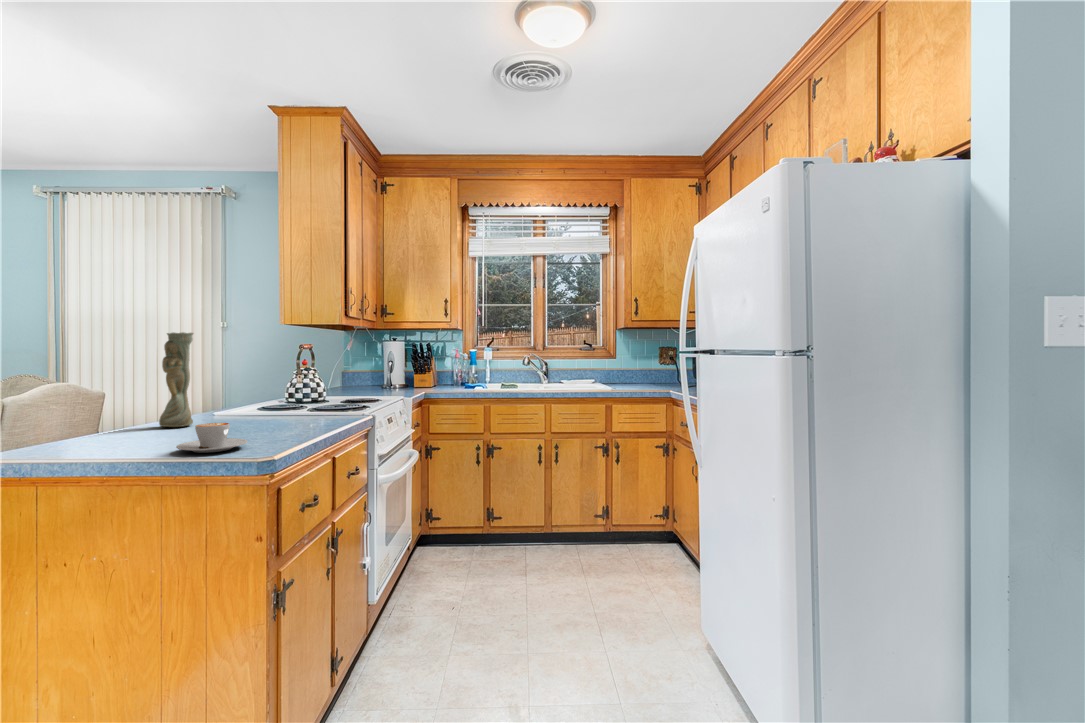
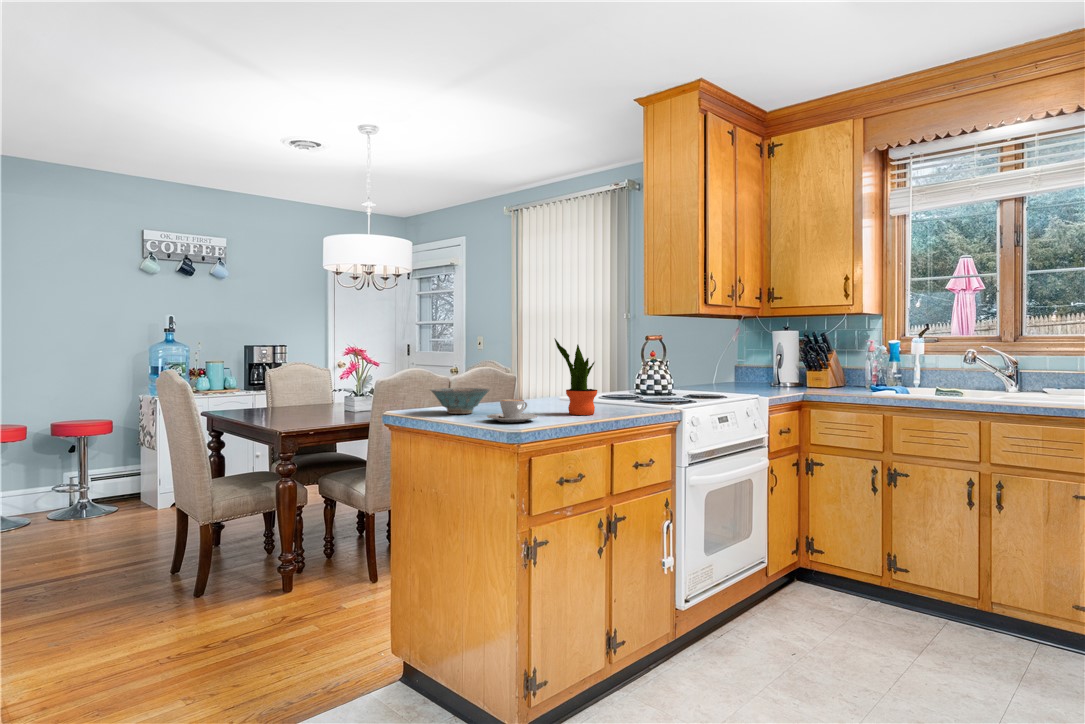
vase: present [159,332,193,427] -> none [511,325,536,405]
potted plant: none [247,349,297,433] -> present [555,339,597,415]
ceramic bowl: none [54,412,155,449] -> present [431,388,489,414]

